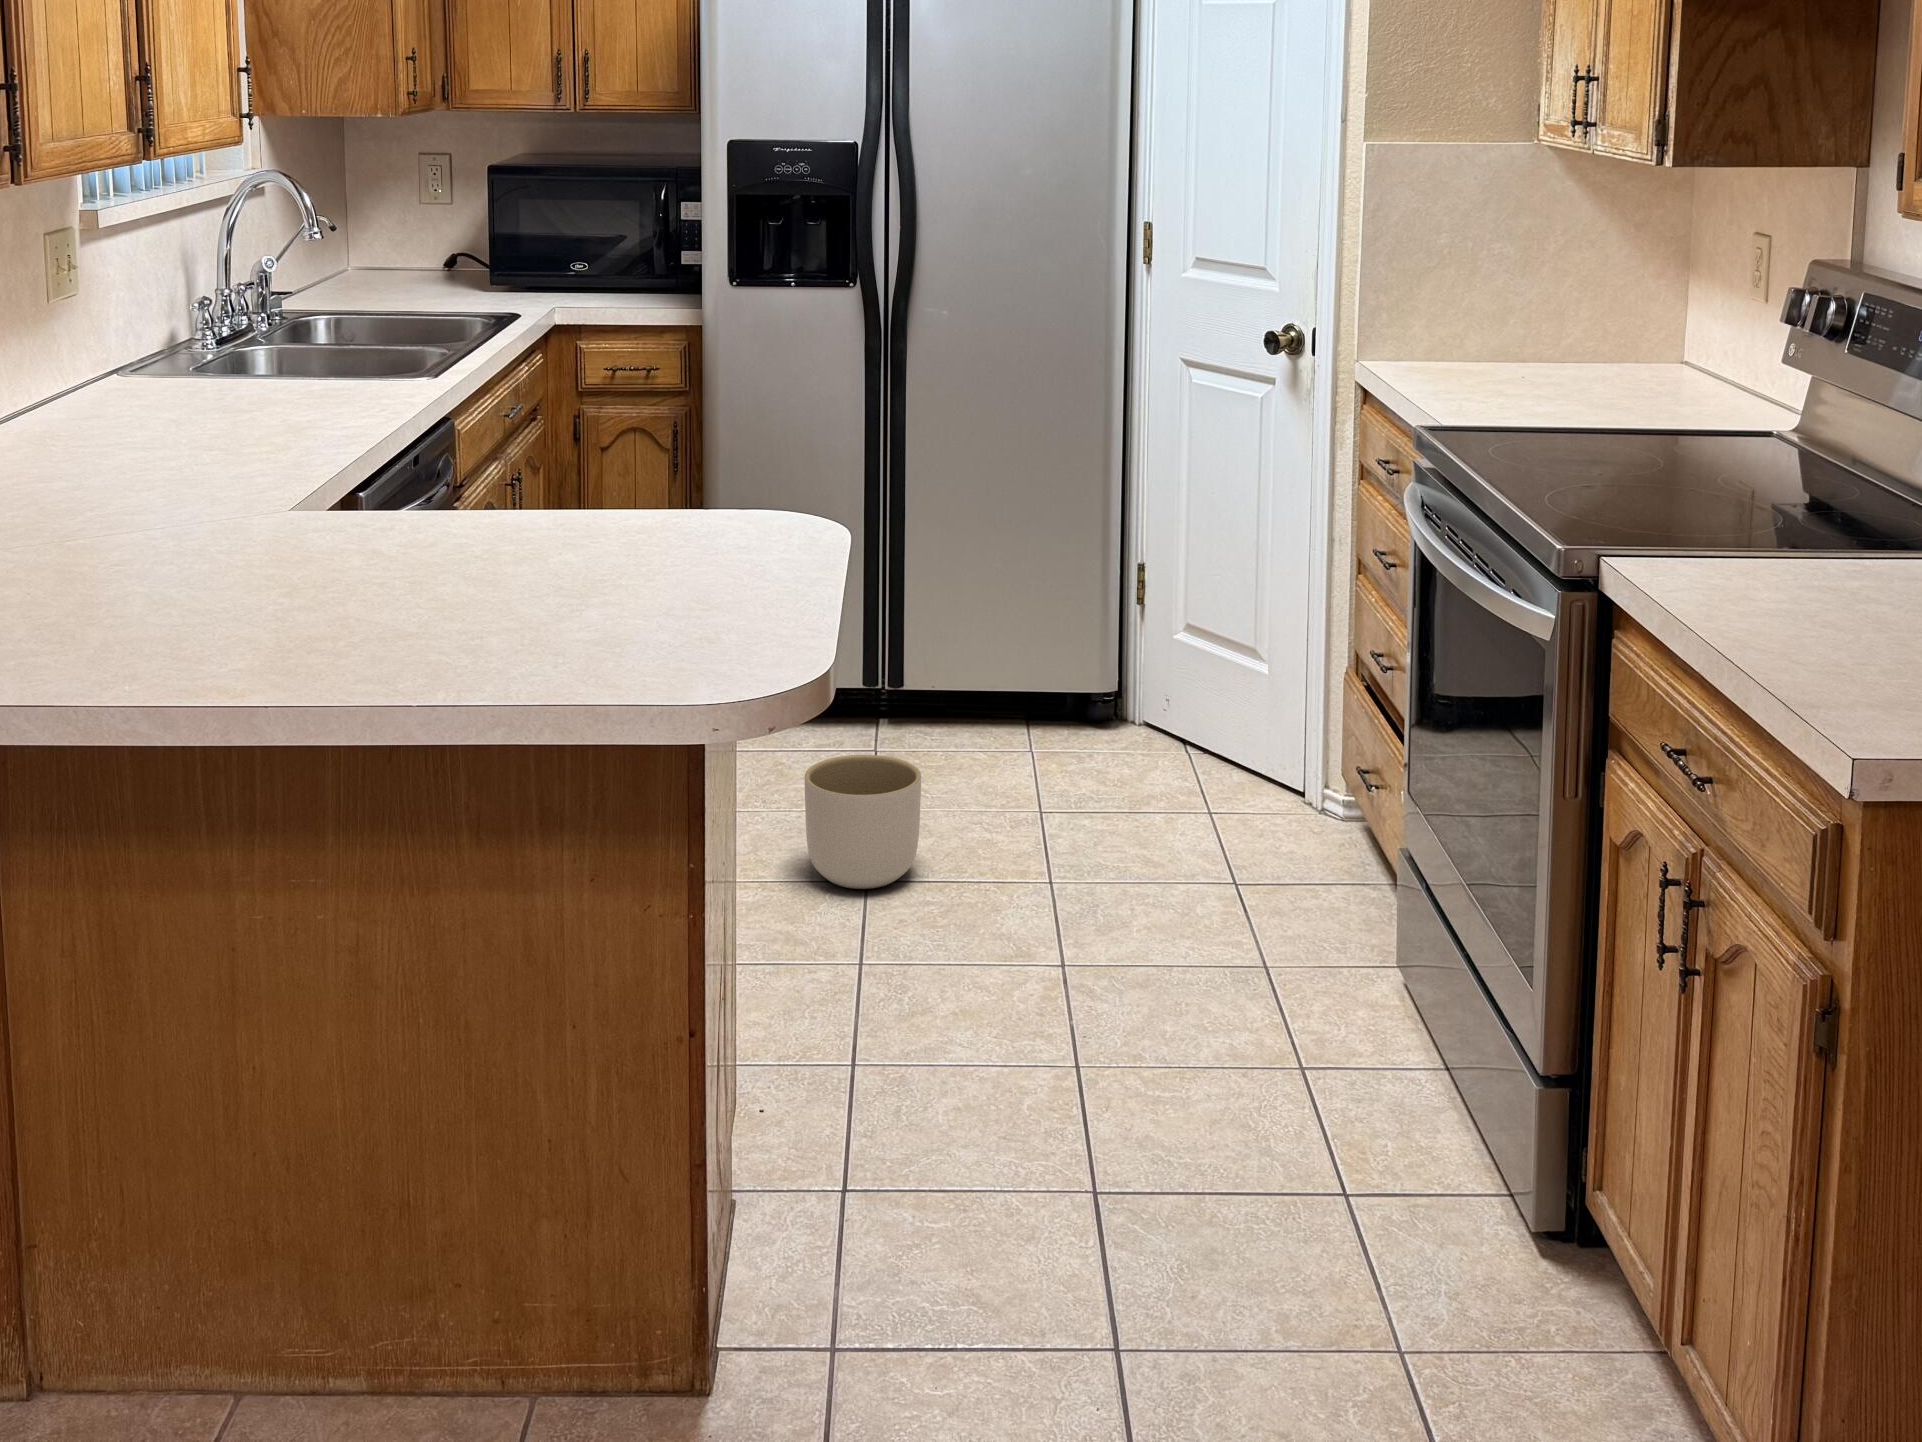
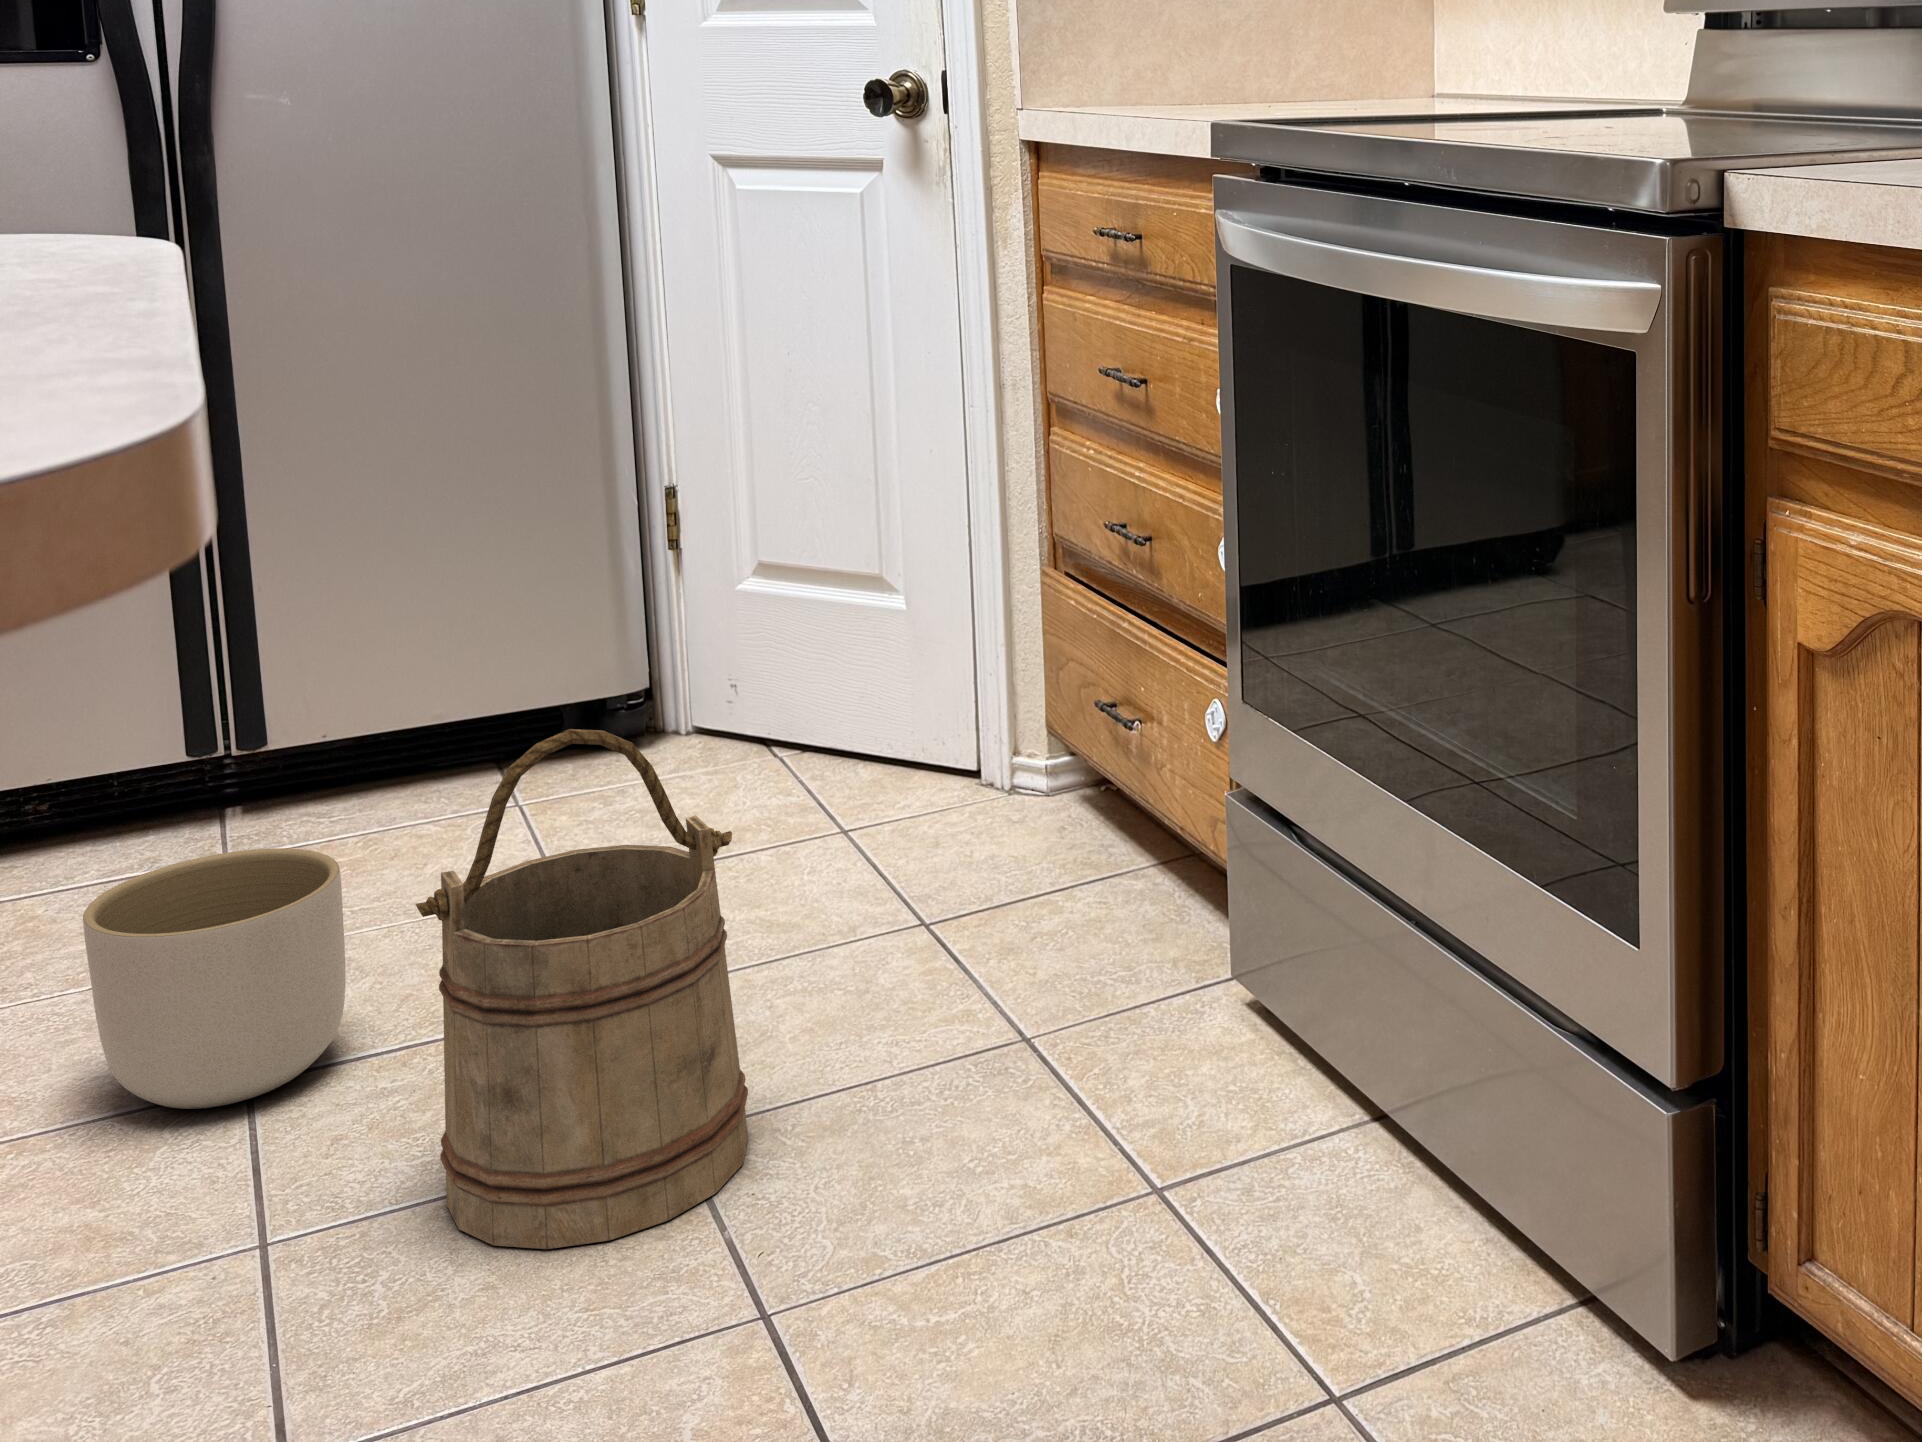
bucket: none [943,732,1103,1007] -> present [415,729,748,1249]

